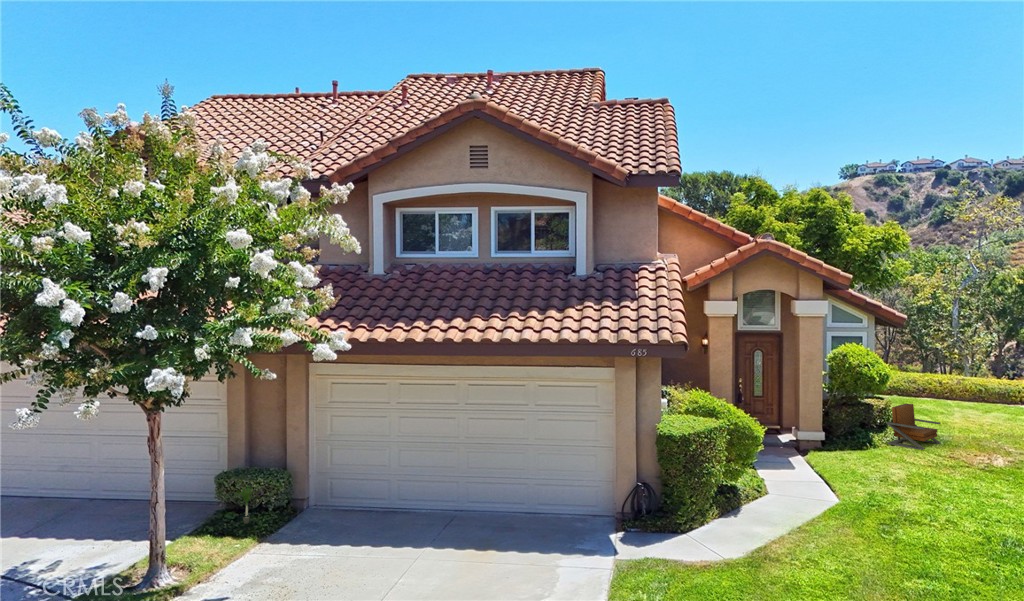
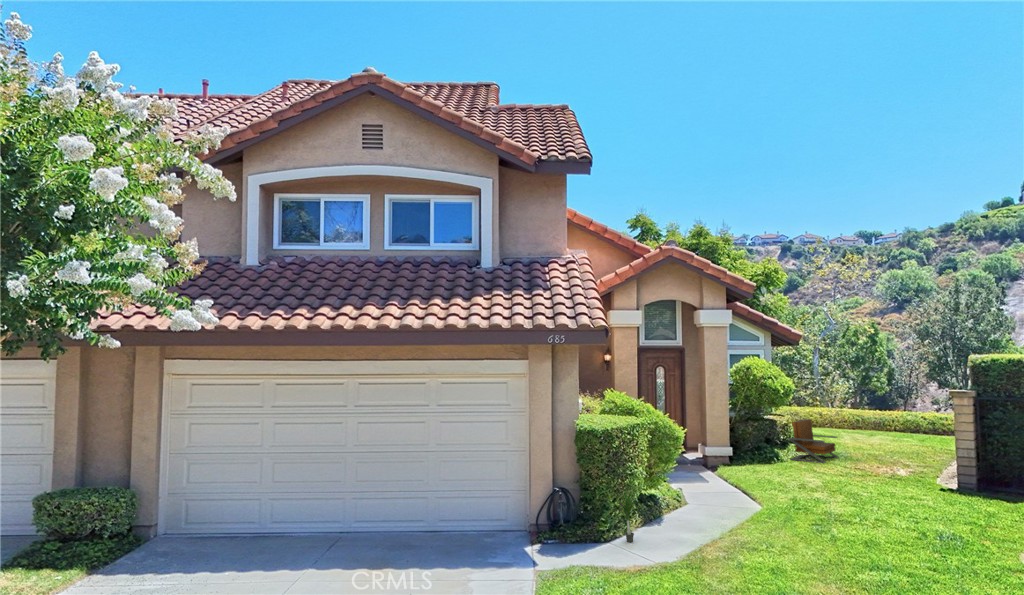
potted plant: present [240,487,252,524] -> present [620,495,635,542]

